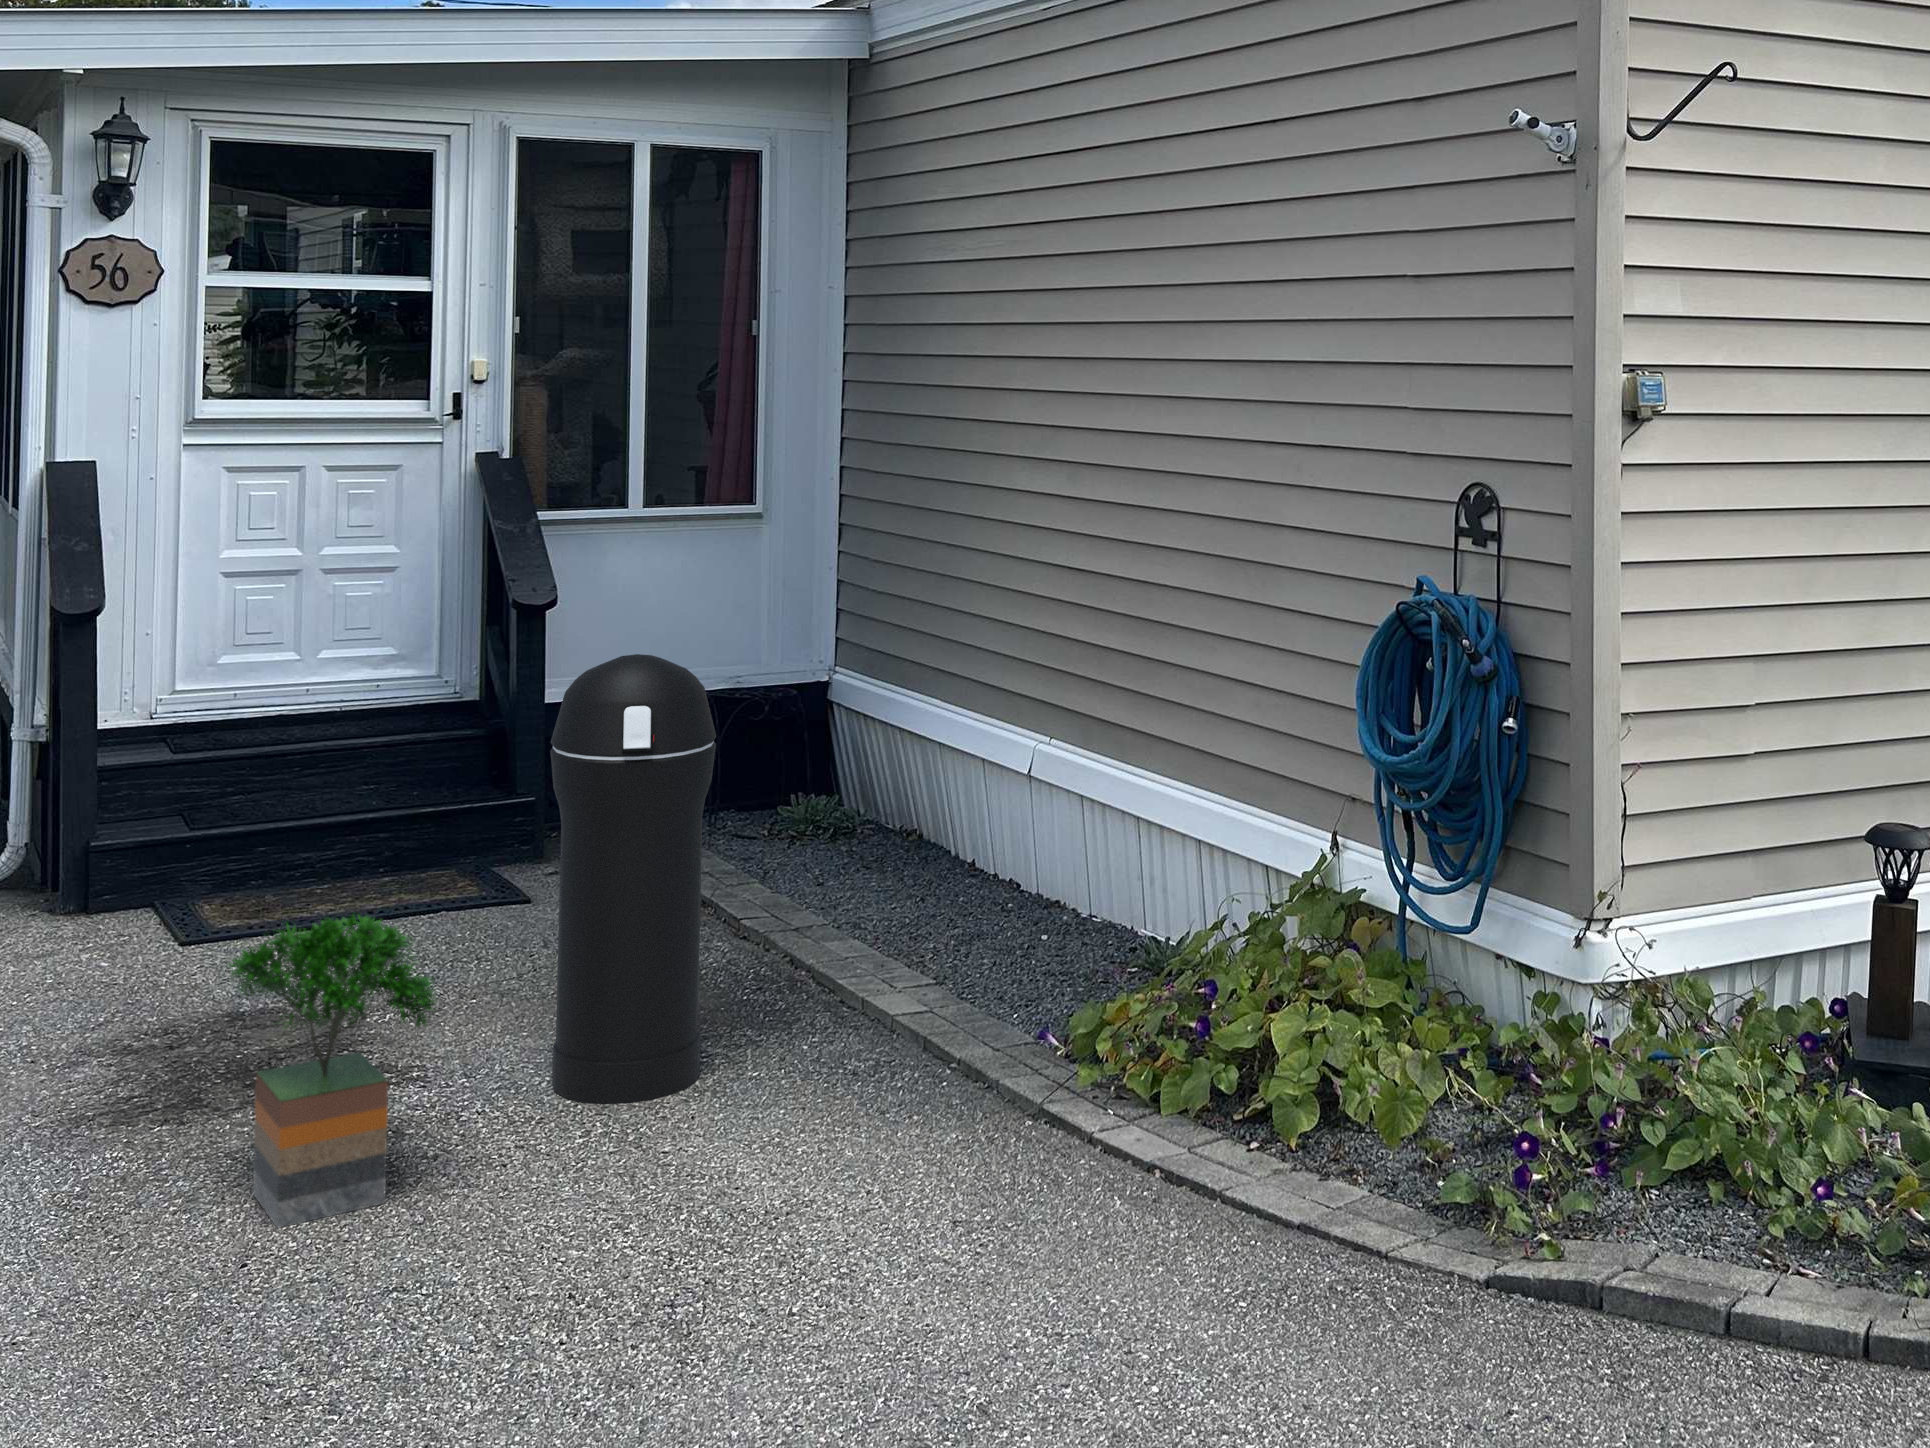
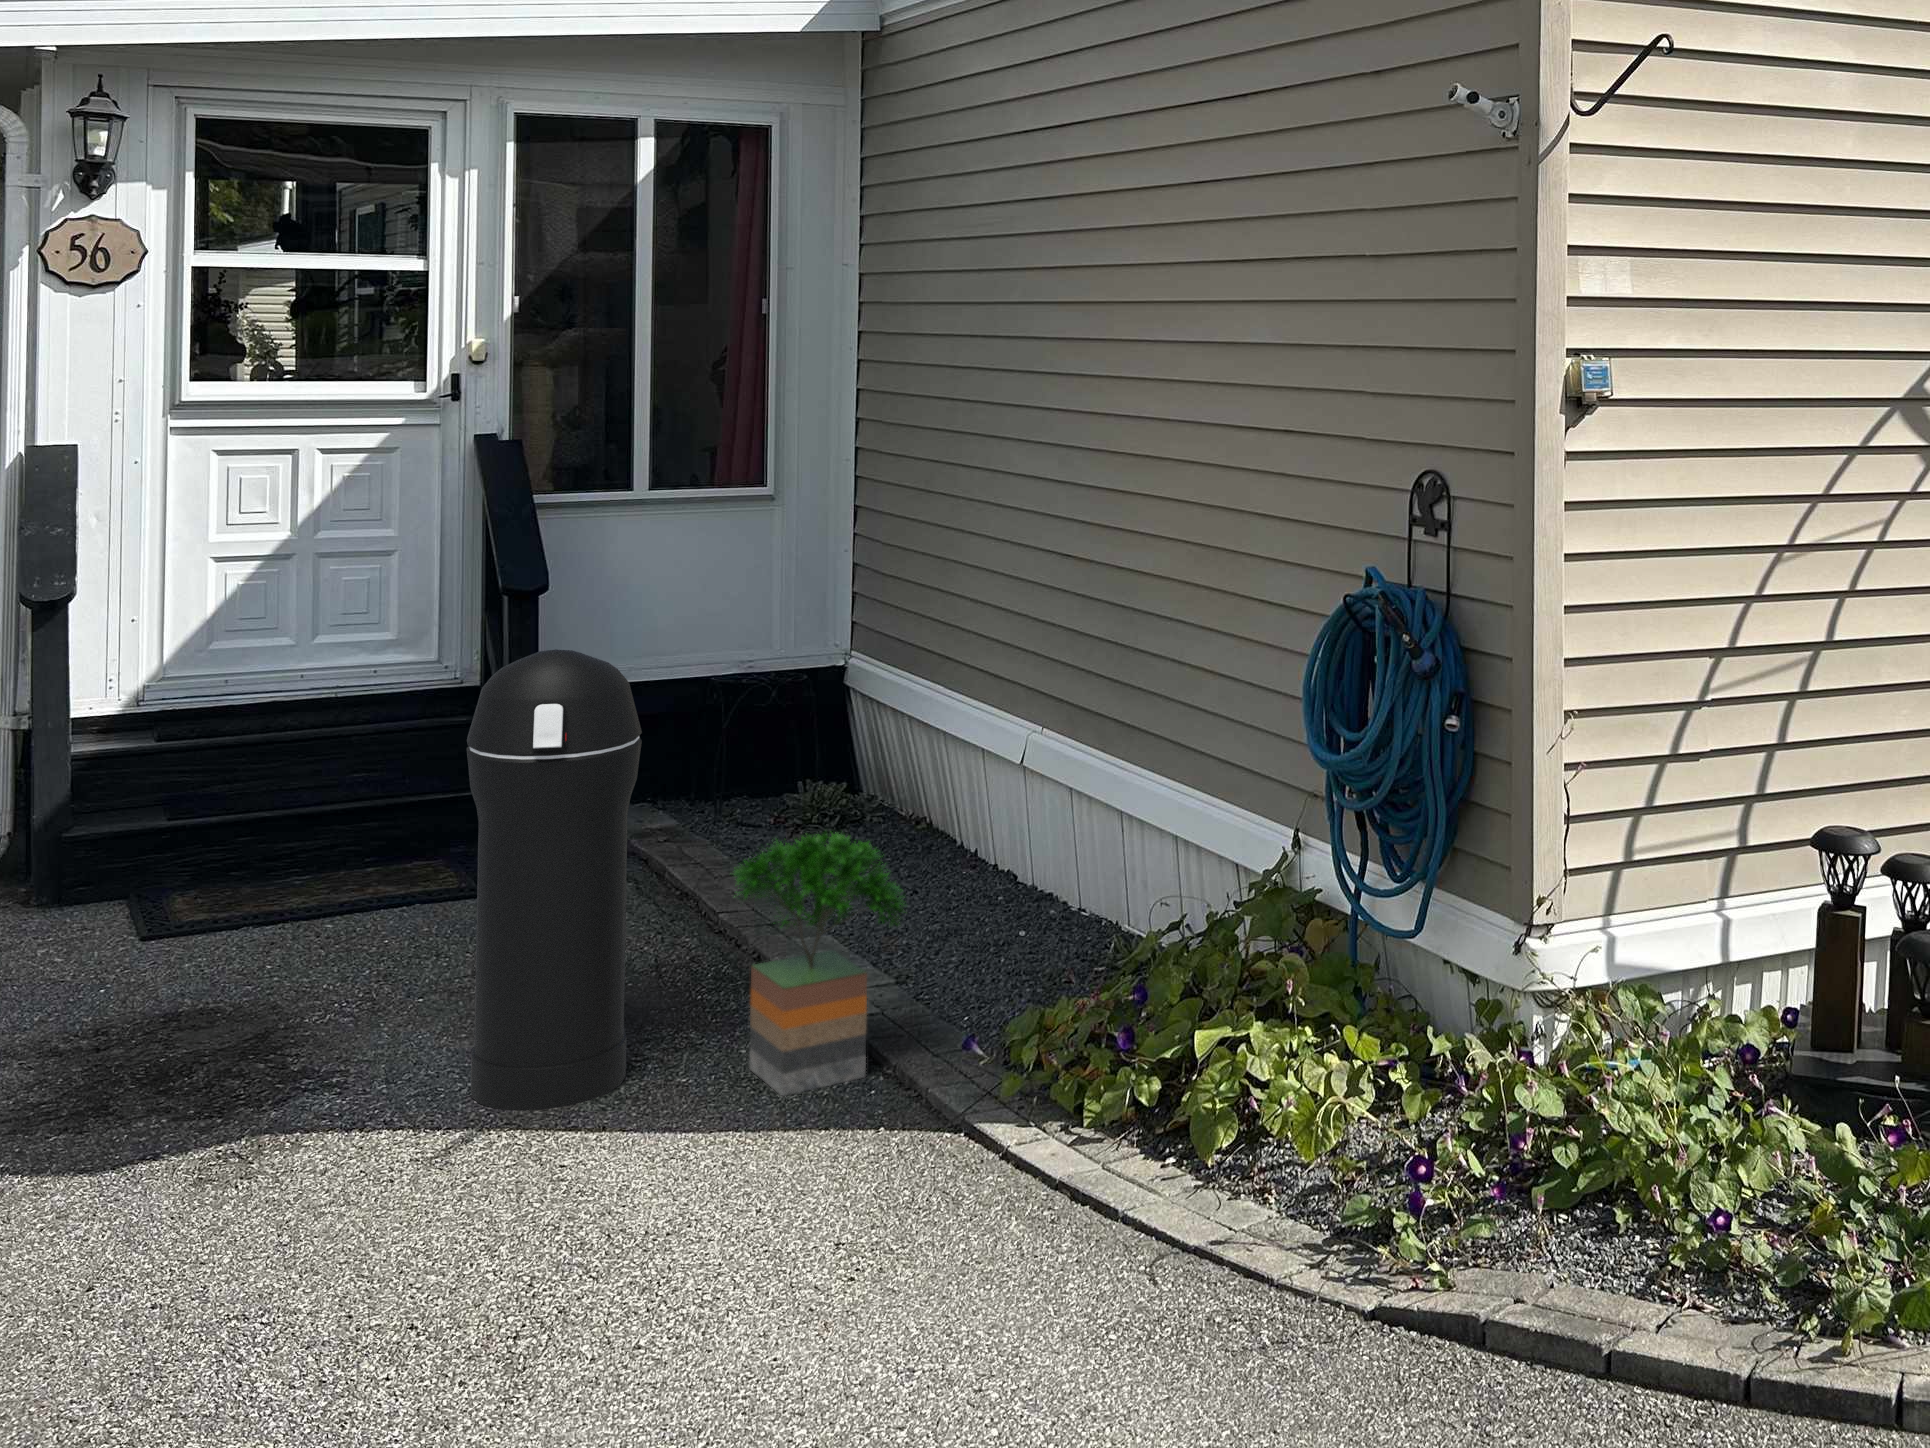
potted tree: present [230,914,435,1228] -> present [734,833,905,1096]

